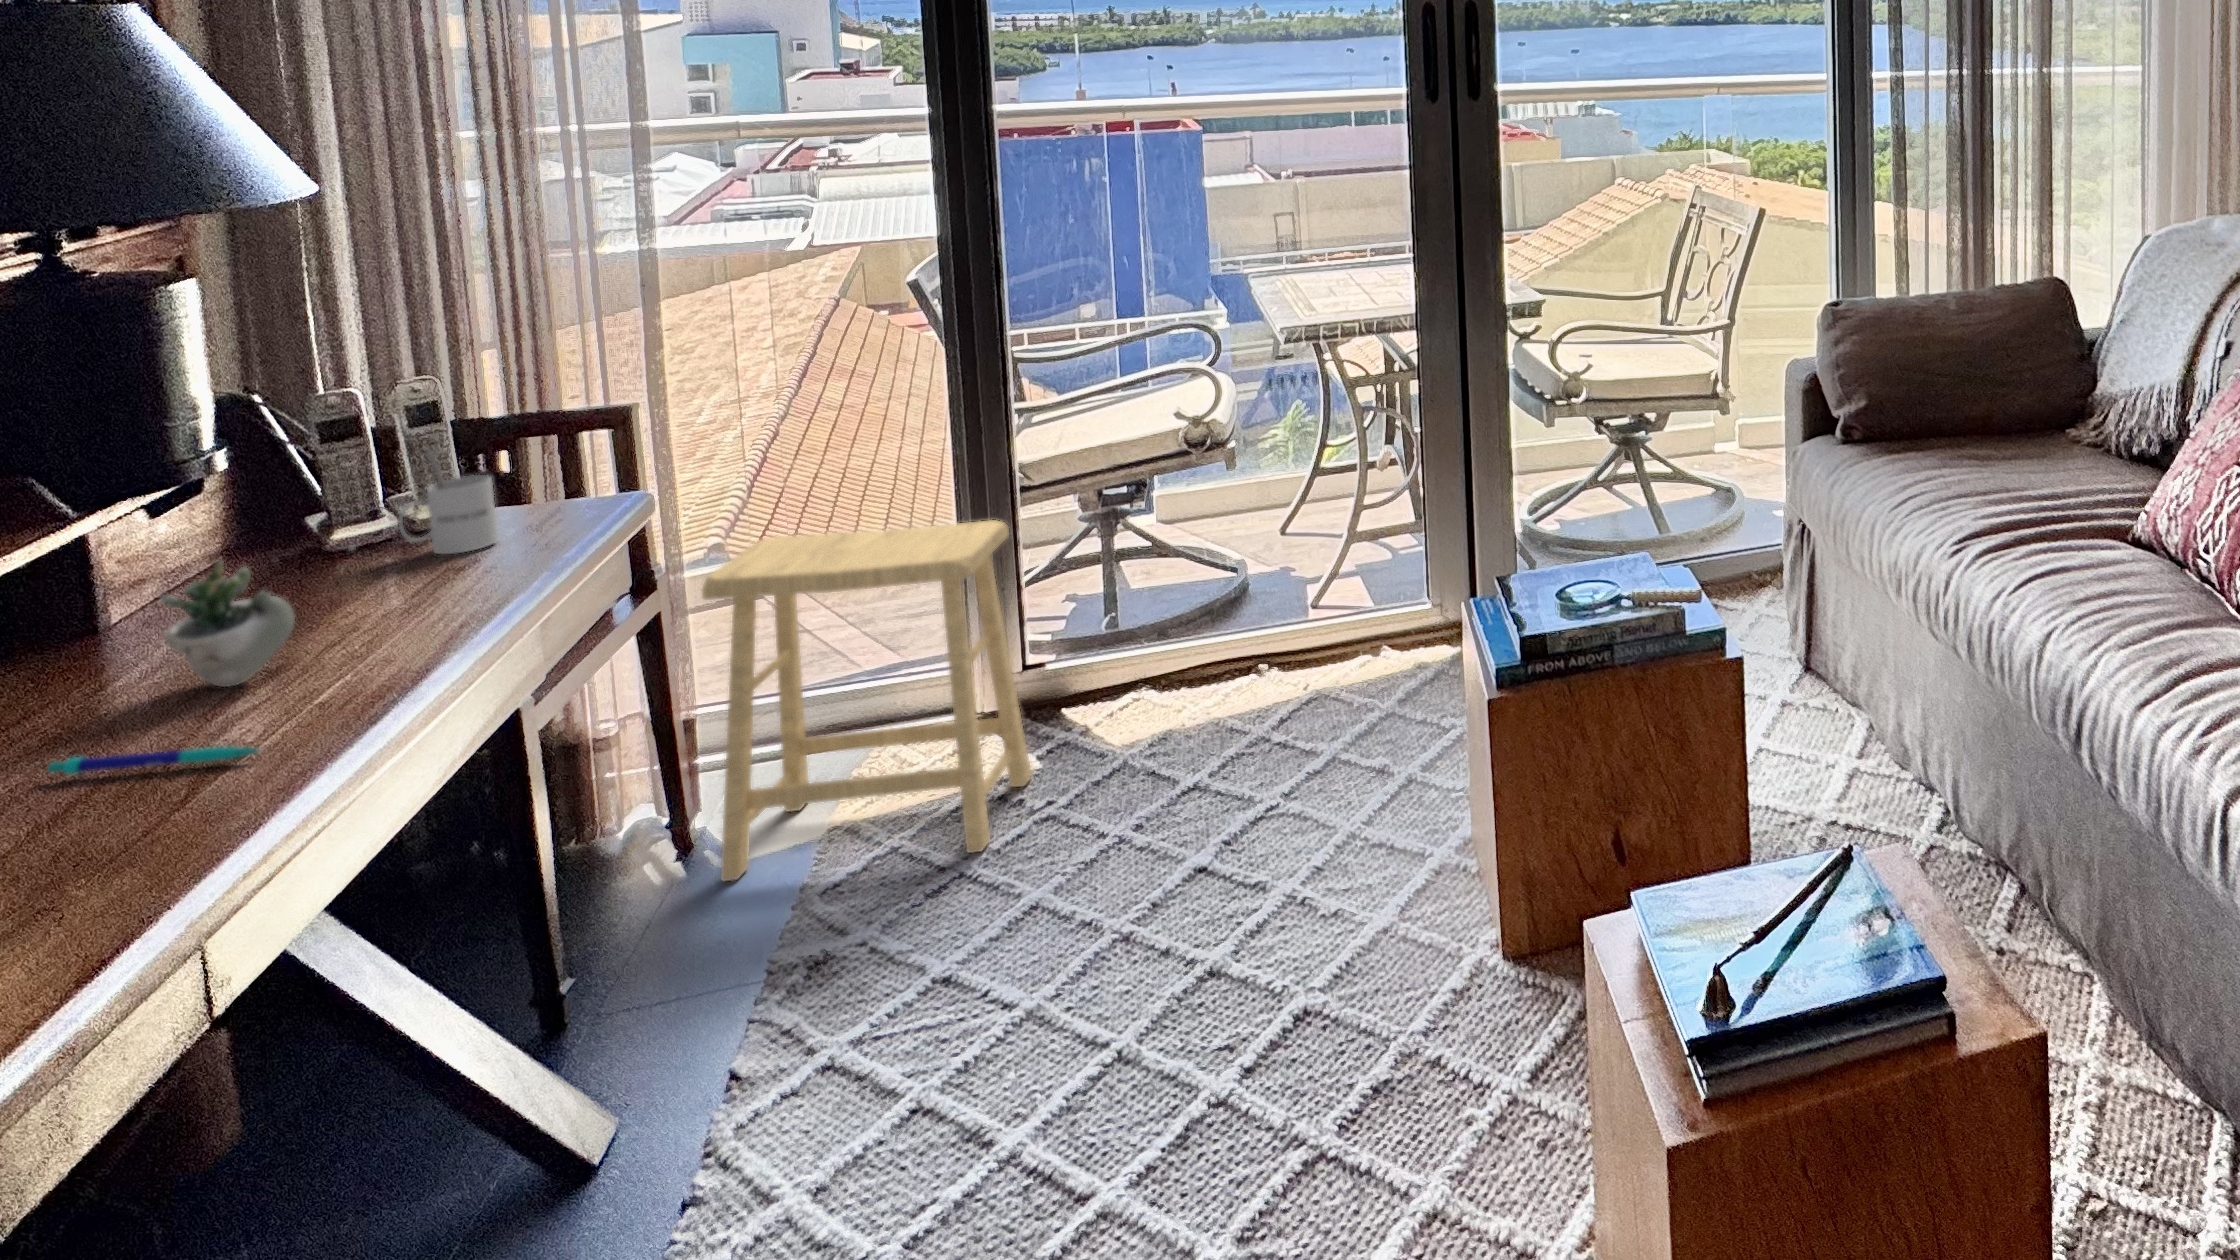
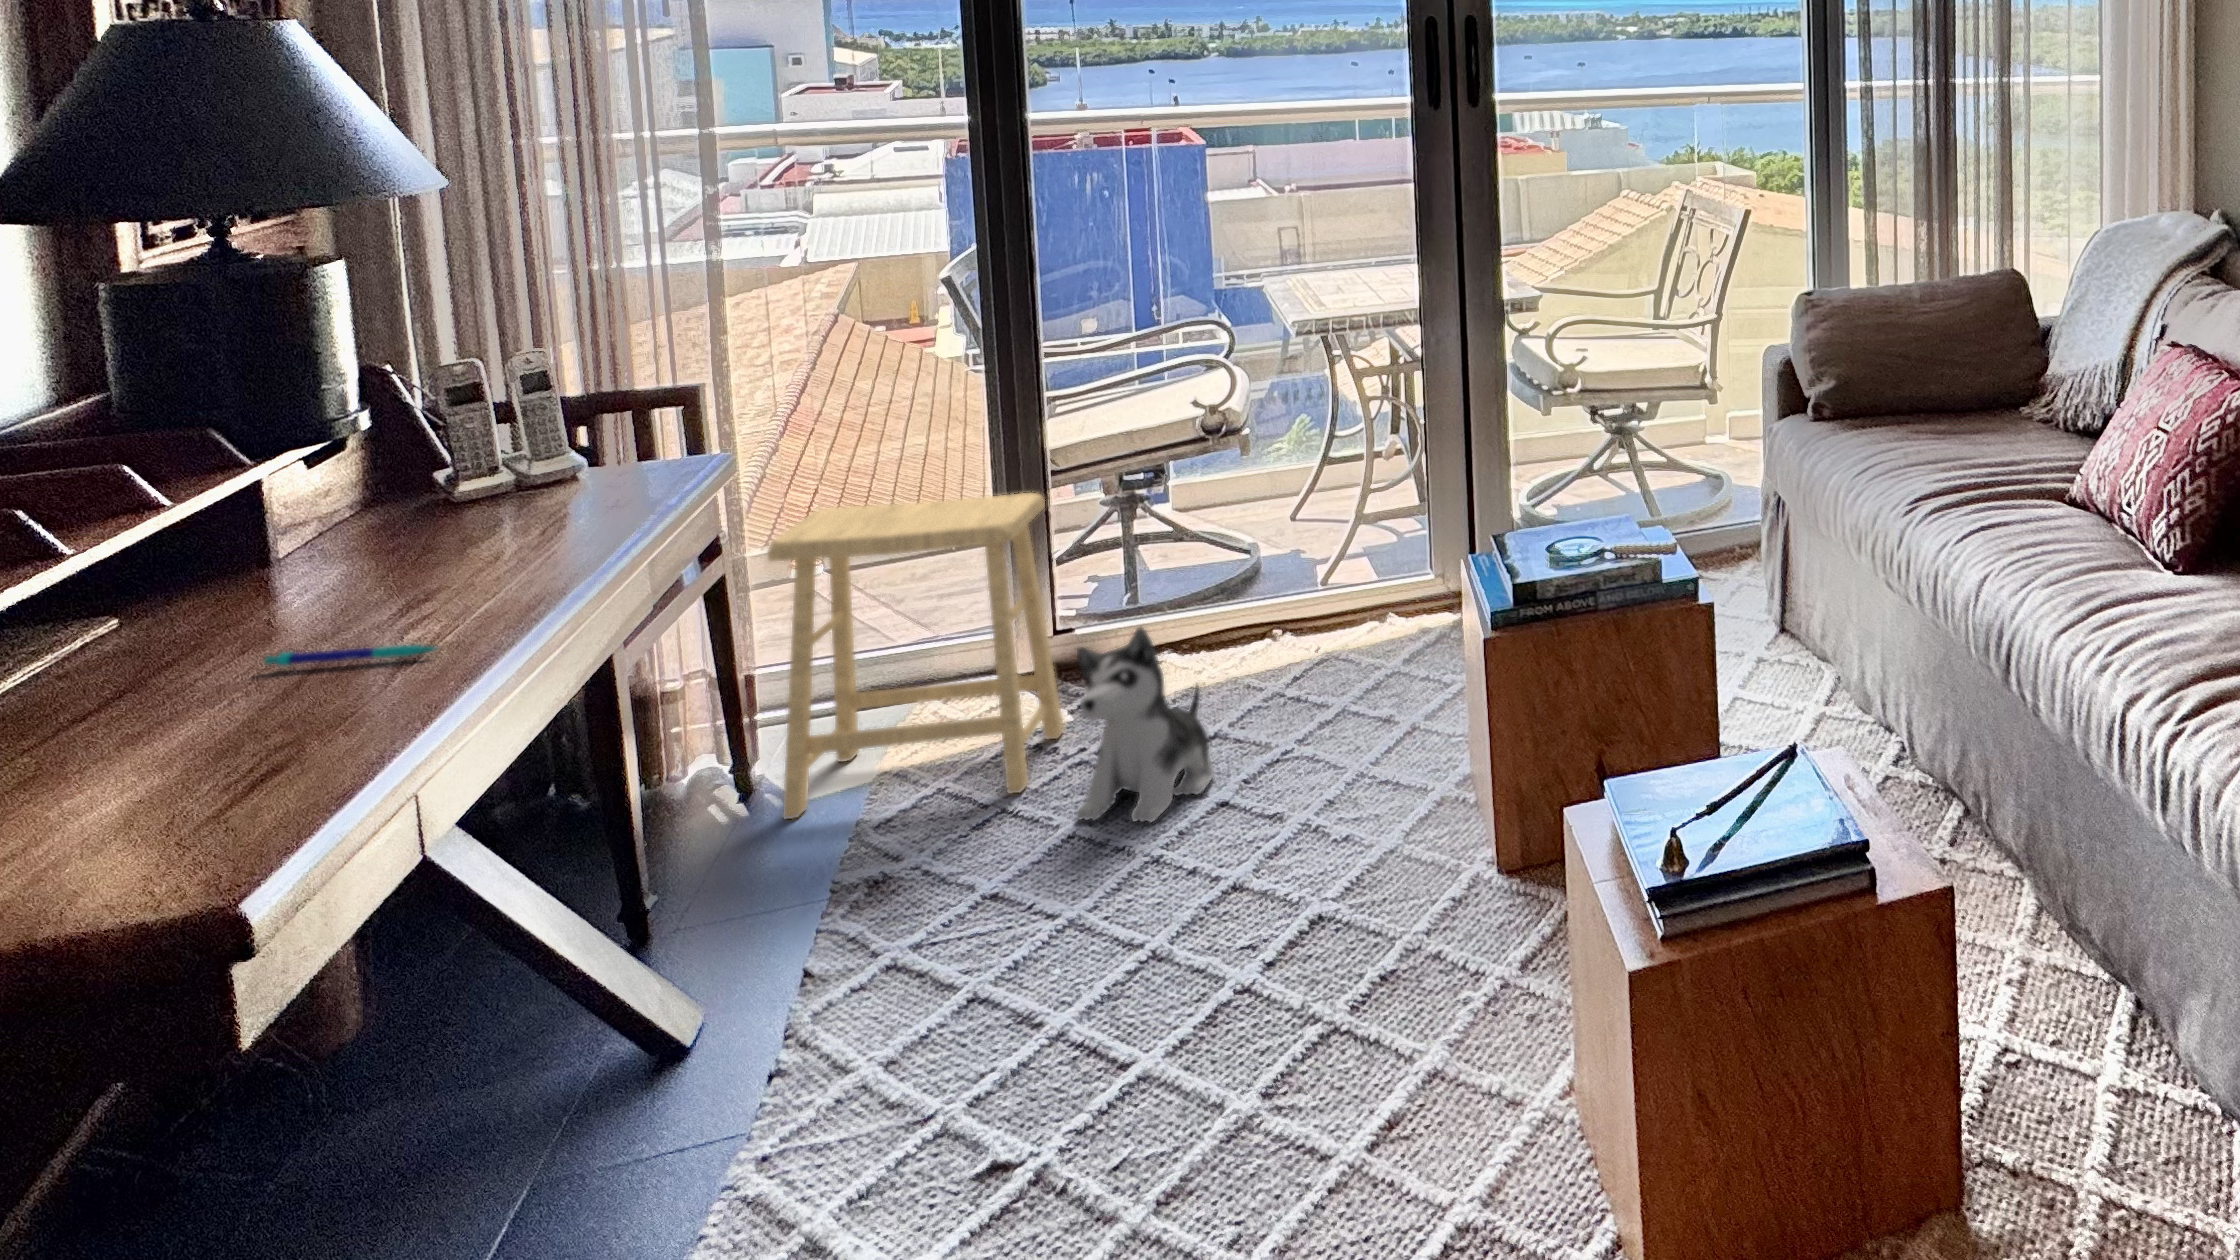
mug: present [399,447,498,554] -> none [516,412,601,507]
succulent plant: present [161,546,354,687] -> none [340,483,506,605]
plush toy: none [1039,673,1192,890] -> present [1076,627,1214,823]

